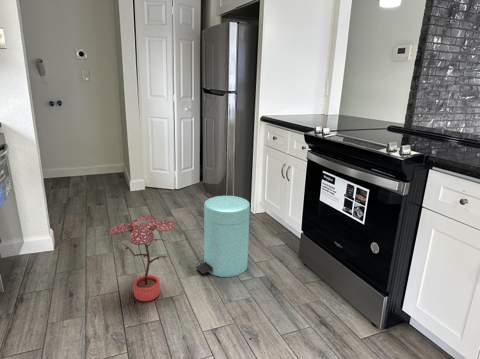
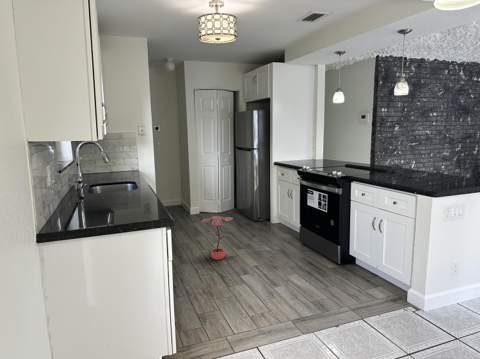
trash can: present [196,196,250,277] -> none [242,207,270,251]

